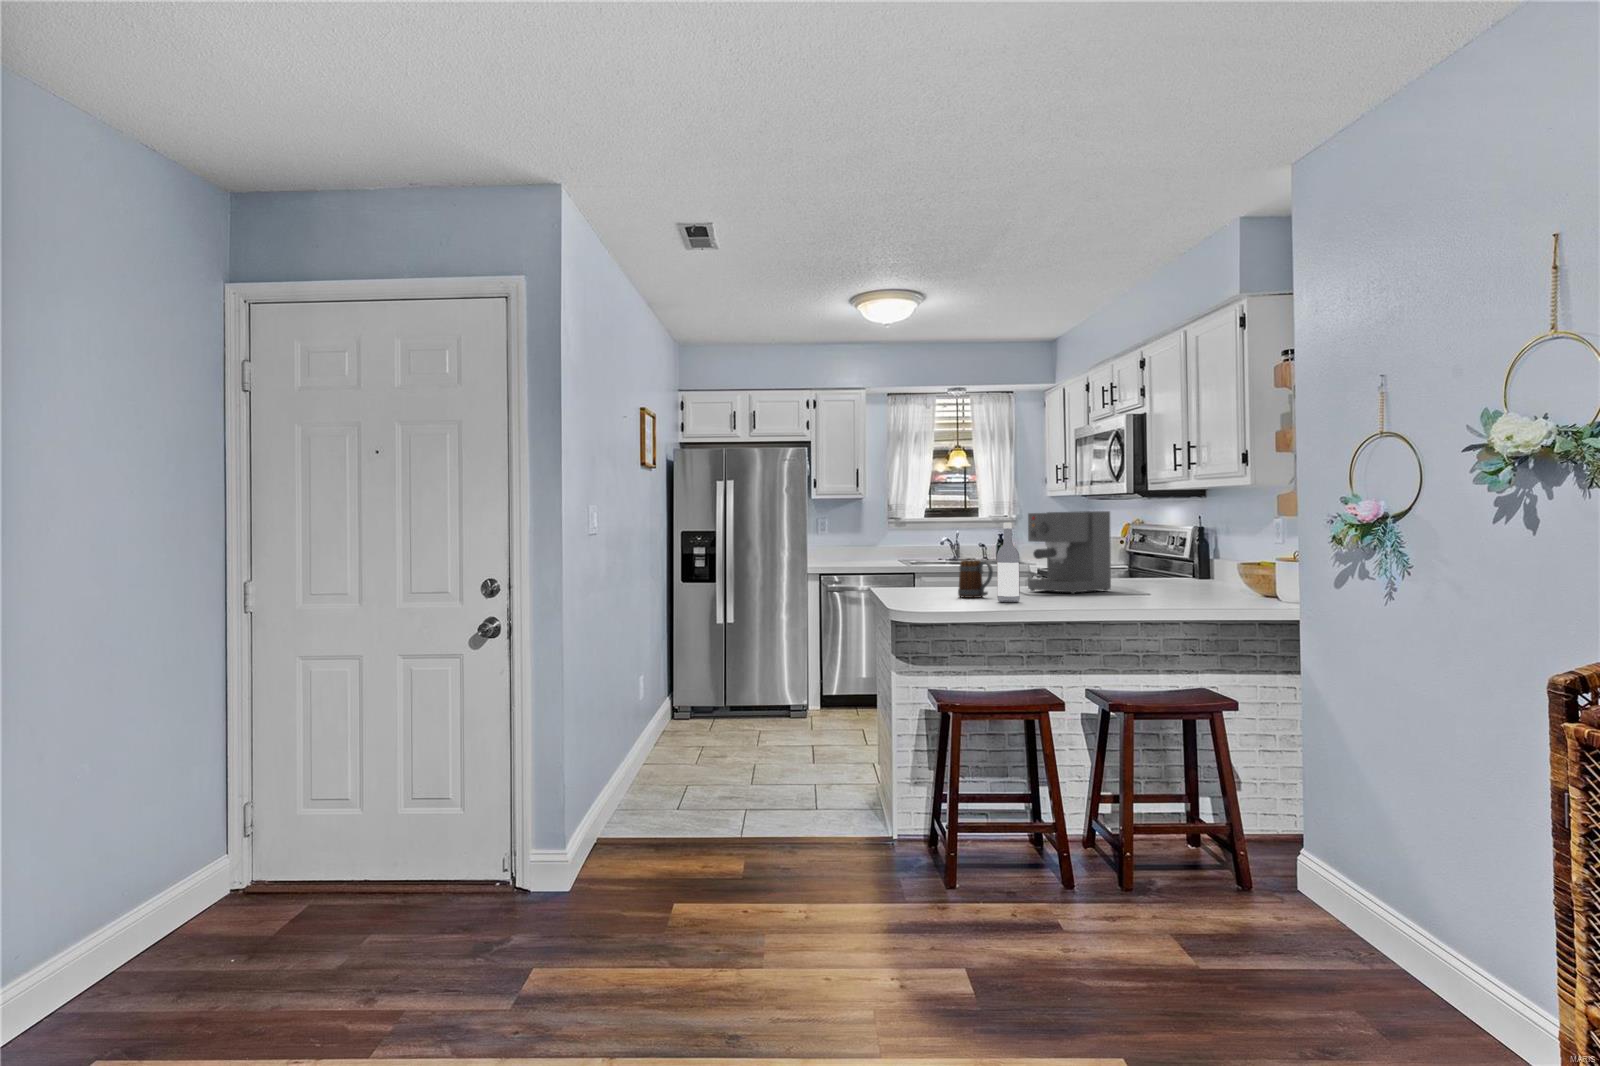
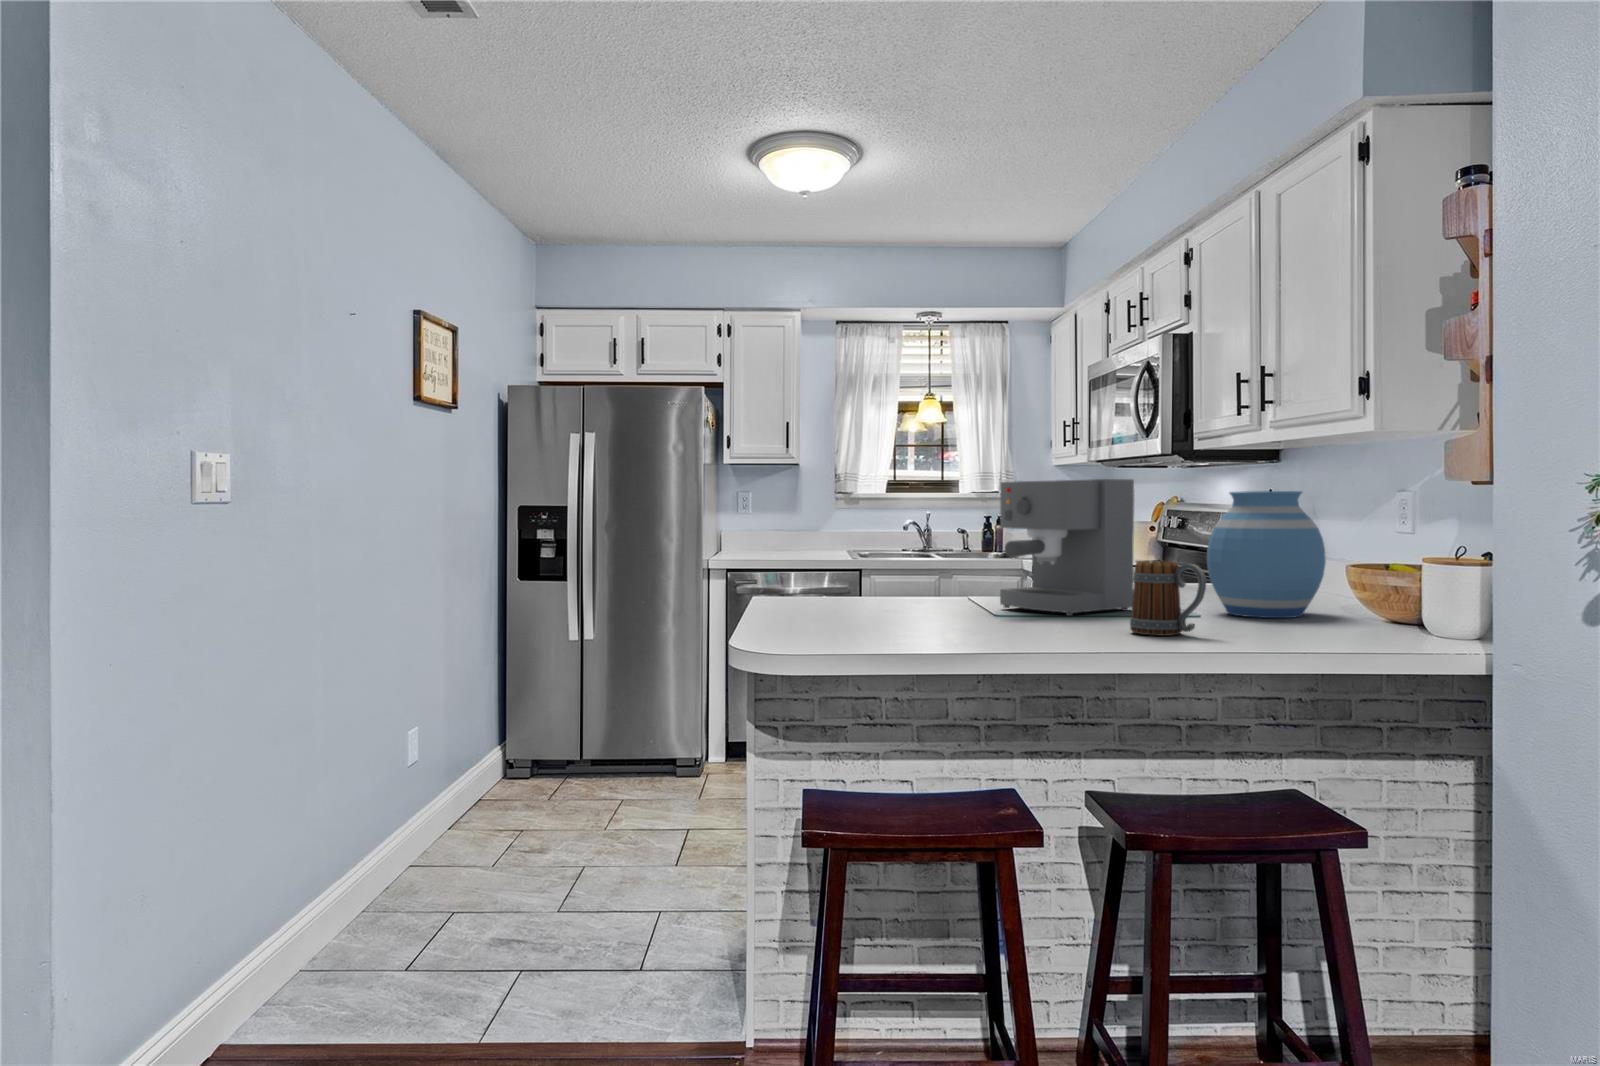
vase: none [1155,518,1225,593] -> present [1207,491,1326,618]
wine bottle: present [997,523,1020,602] -> none [934,495,972,635]
mug: present [958,560,993,598] -> present [1130,561,1206,636]

